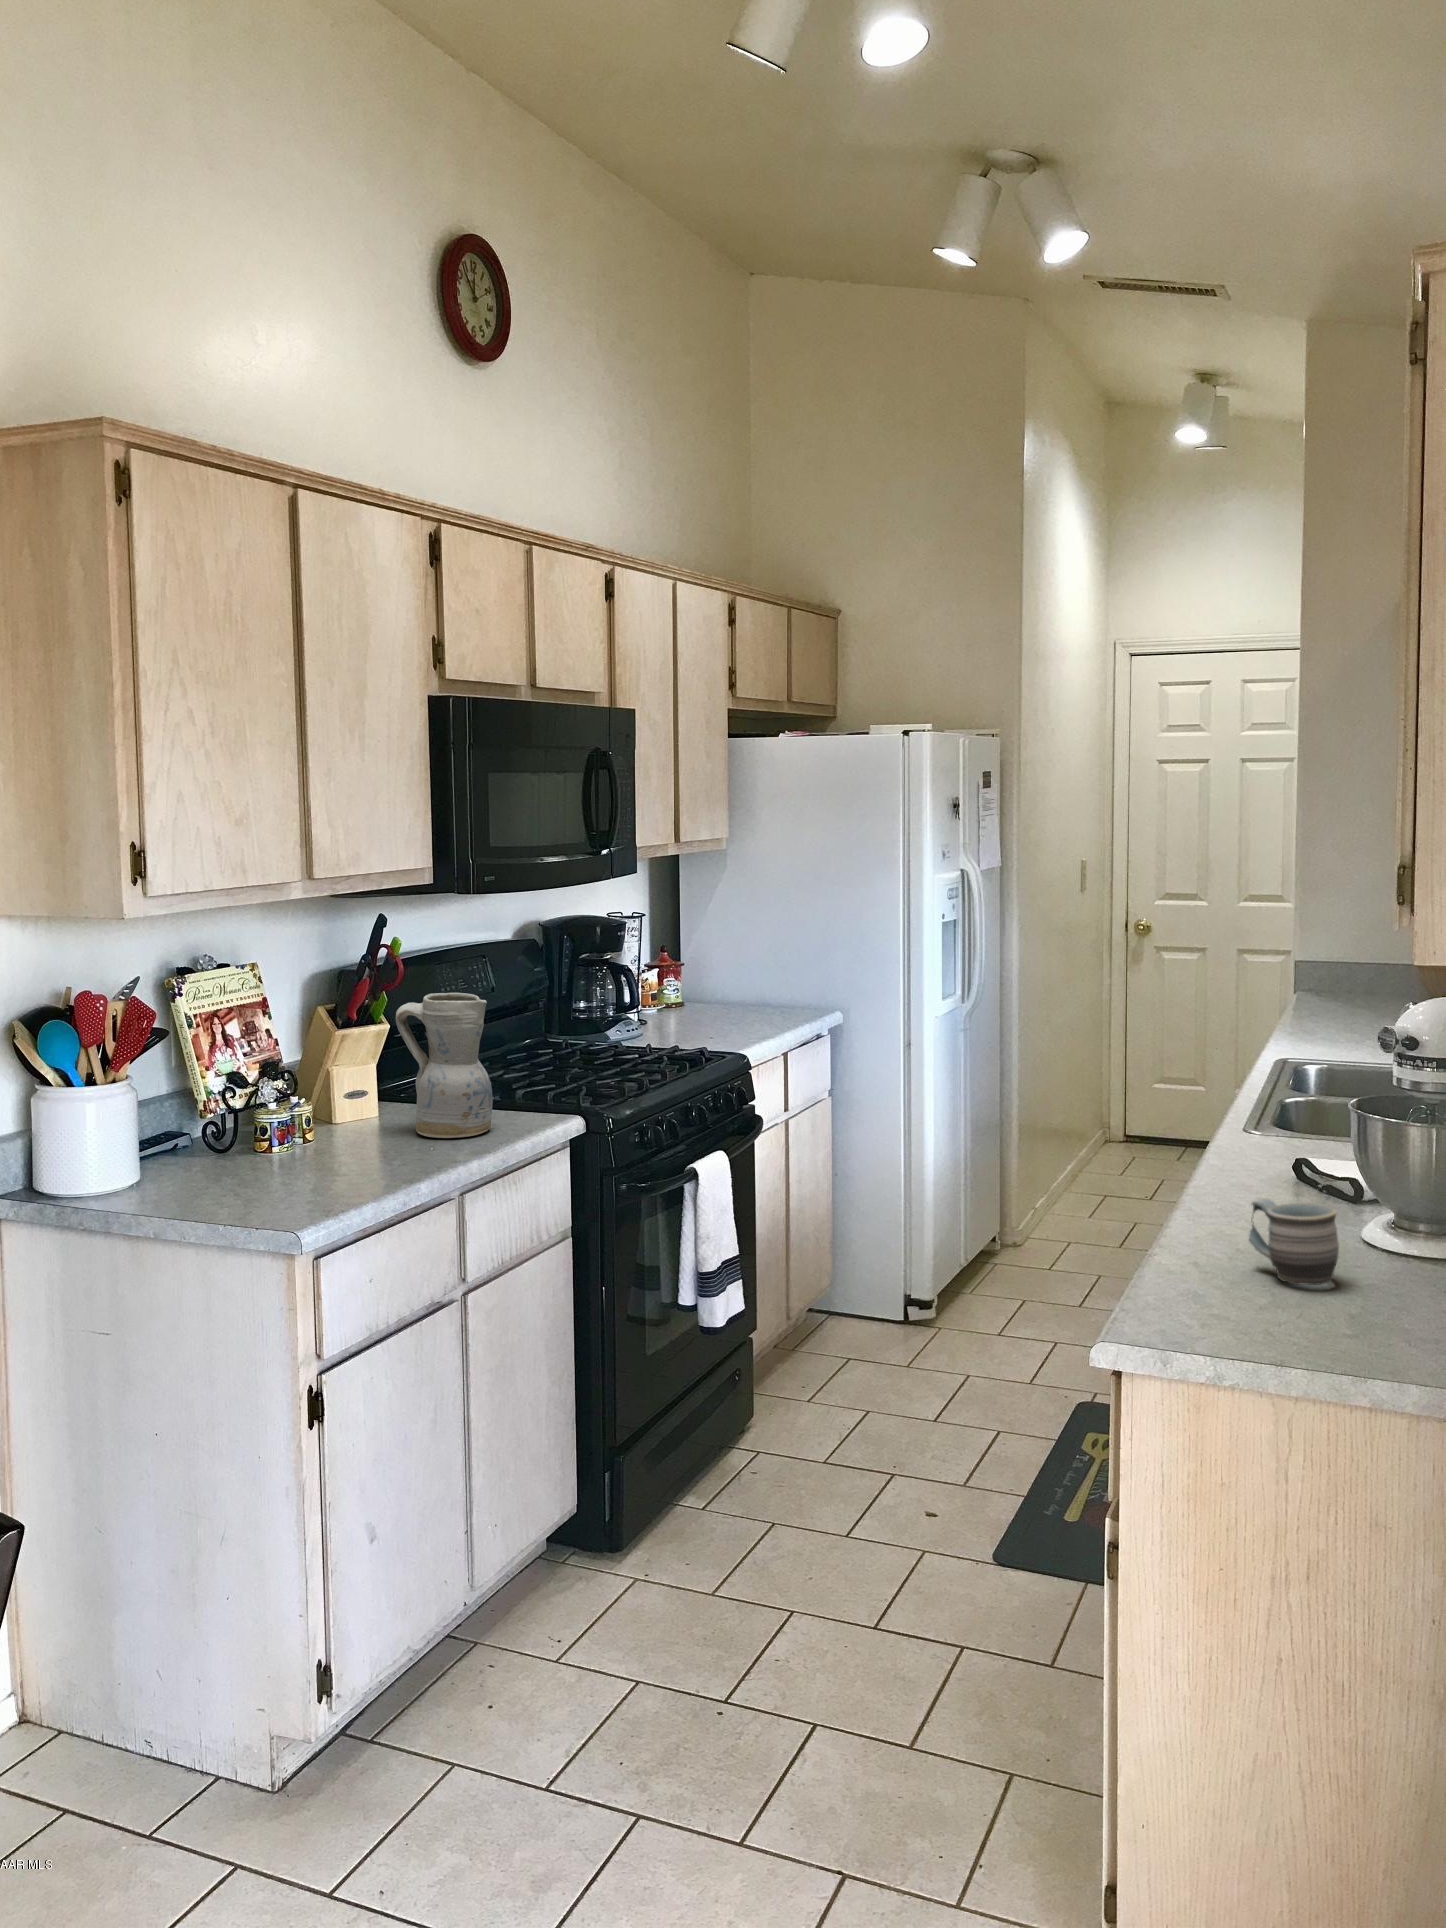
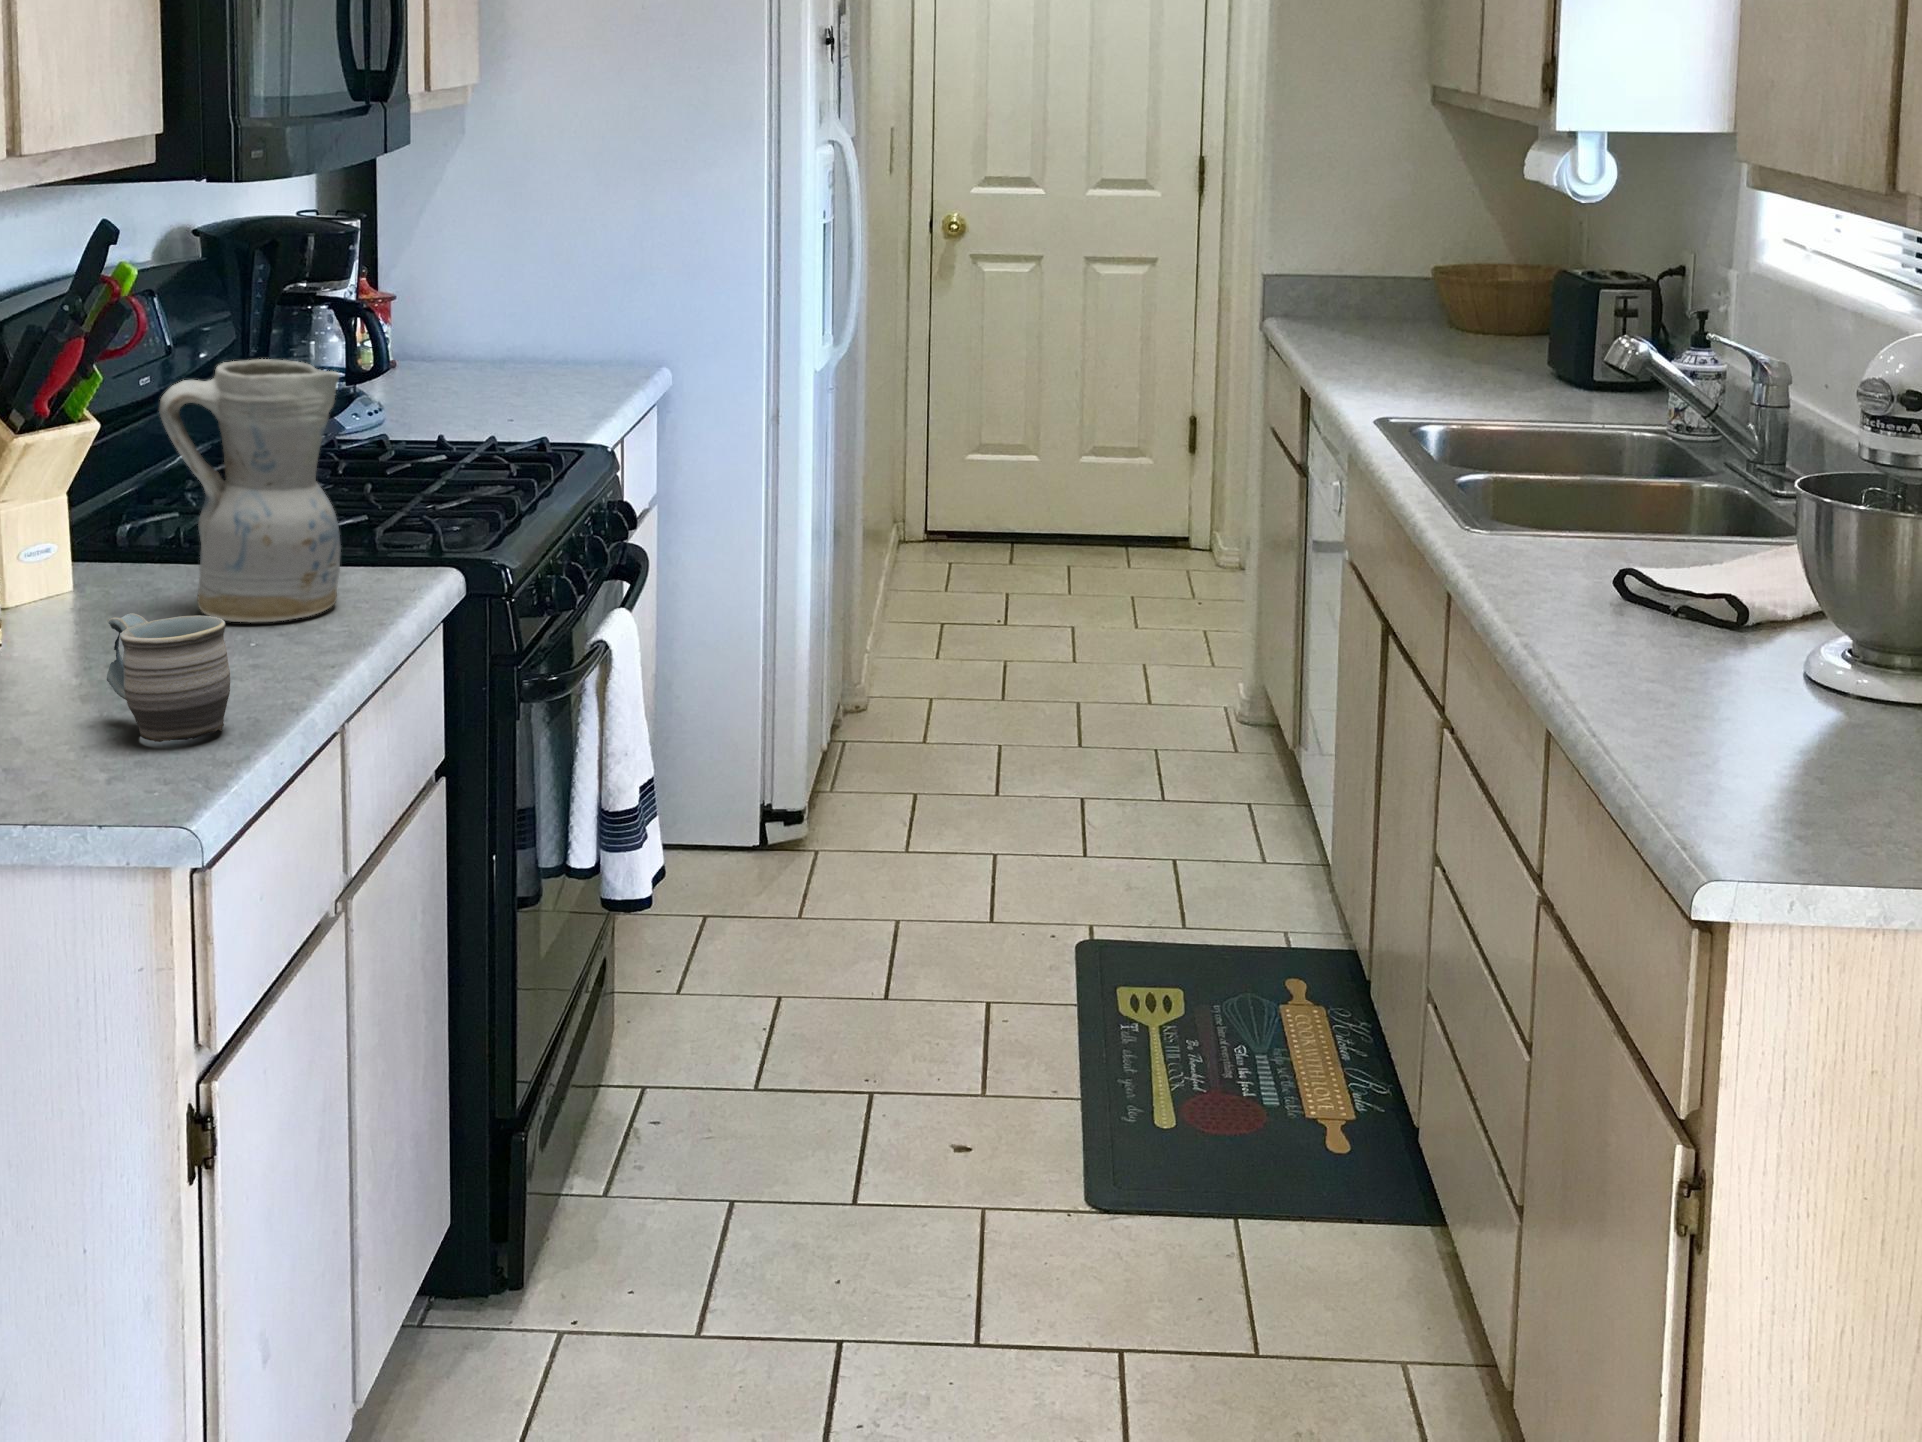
mug: present [1249,1199,1339,1285] -> present [107,613,230,742]

